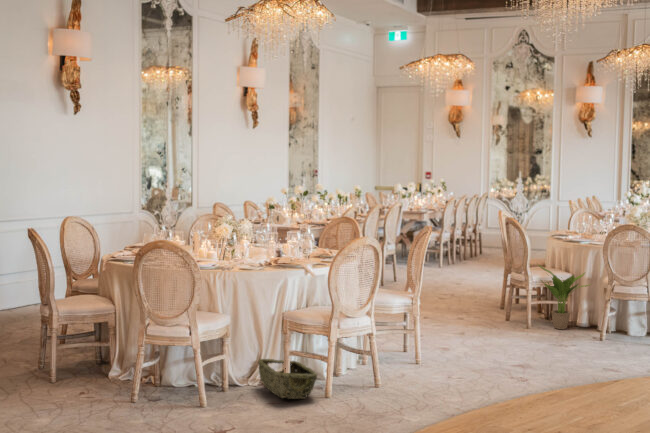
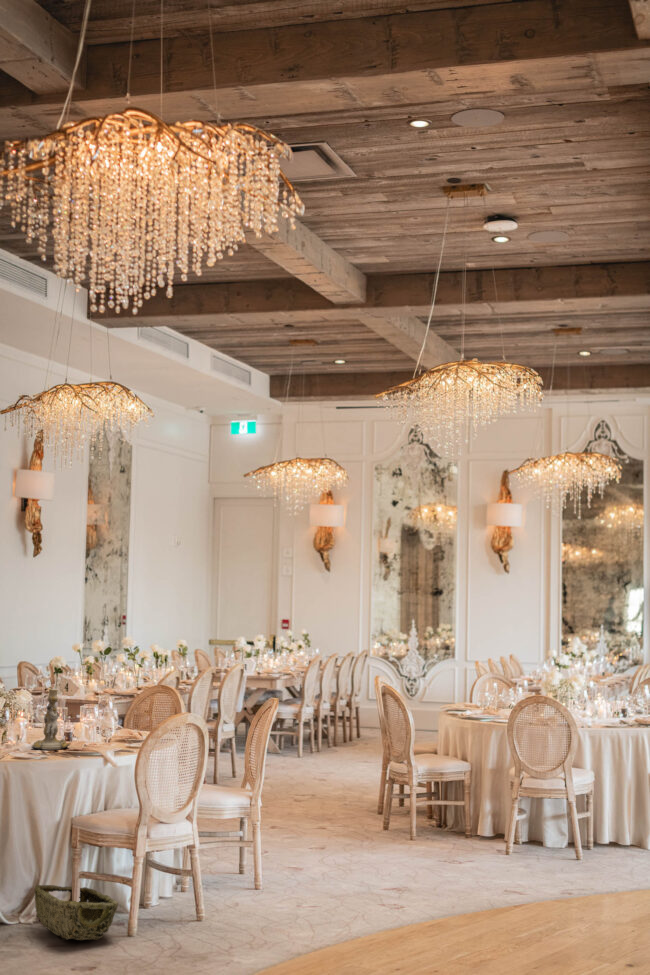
candlestick: none [253,220,280,264] -> present [32,689,70,750]
potted plant: present [539,265,588,329] -> none [422,746,496,840]

